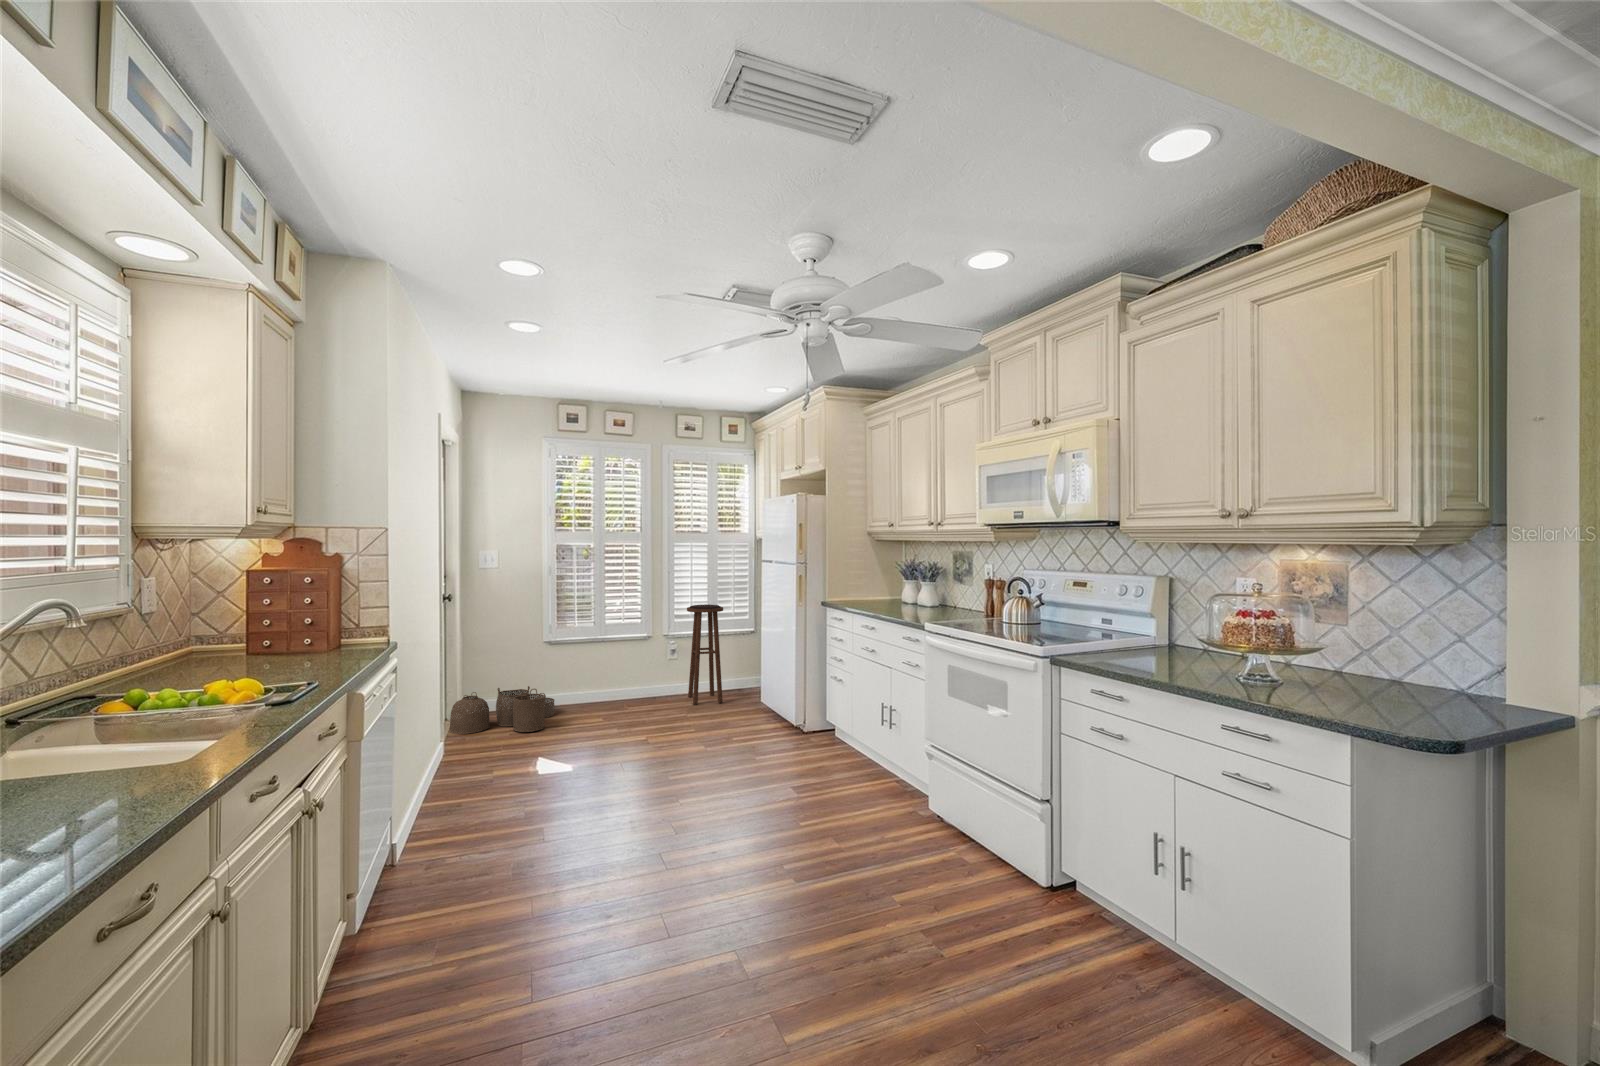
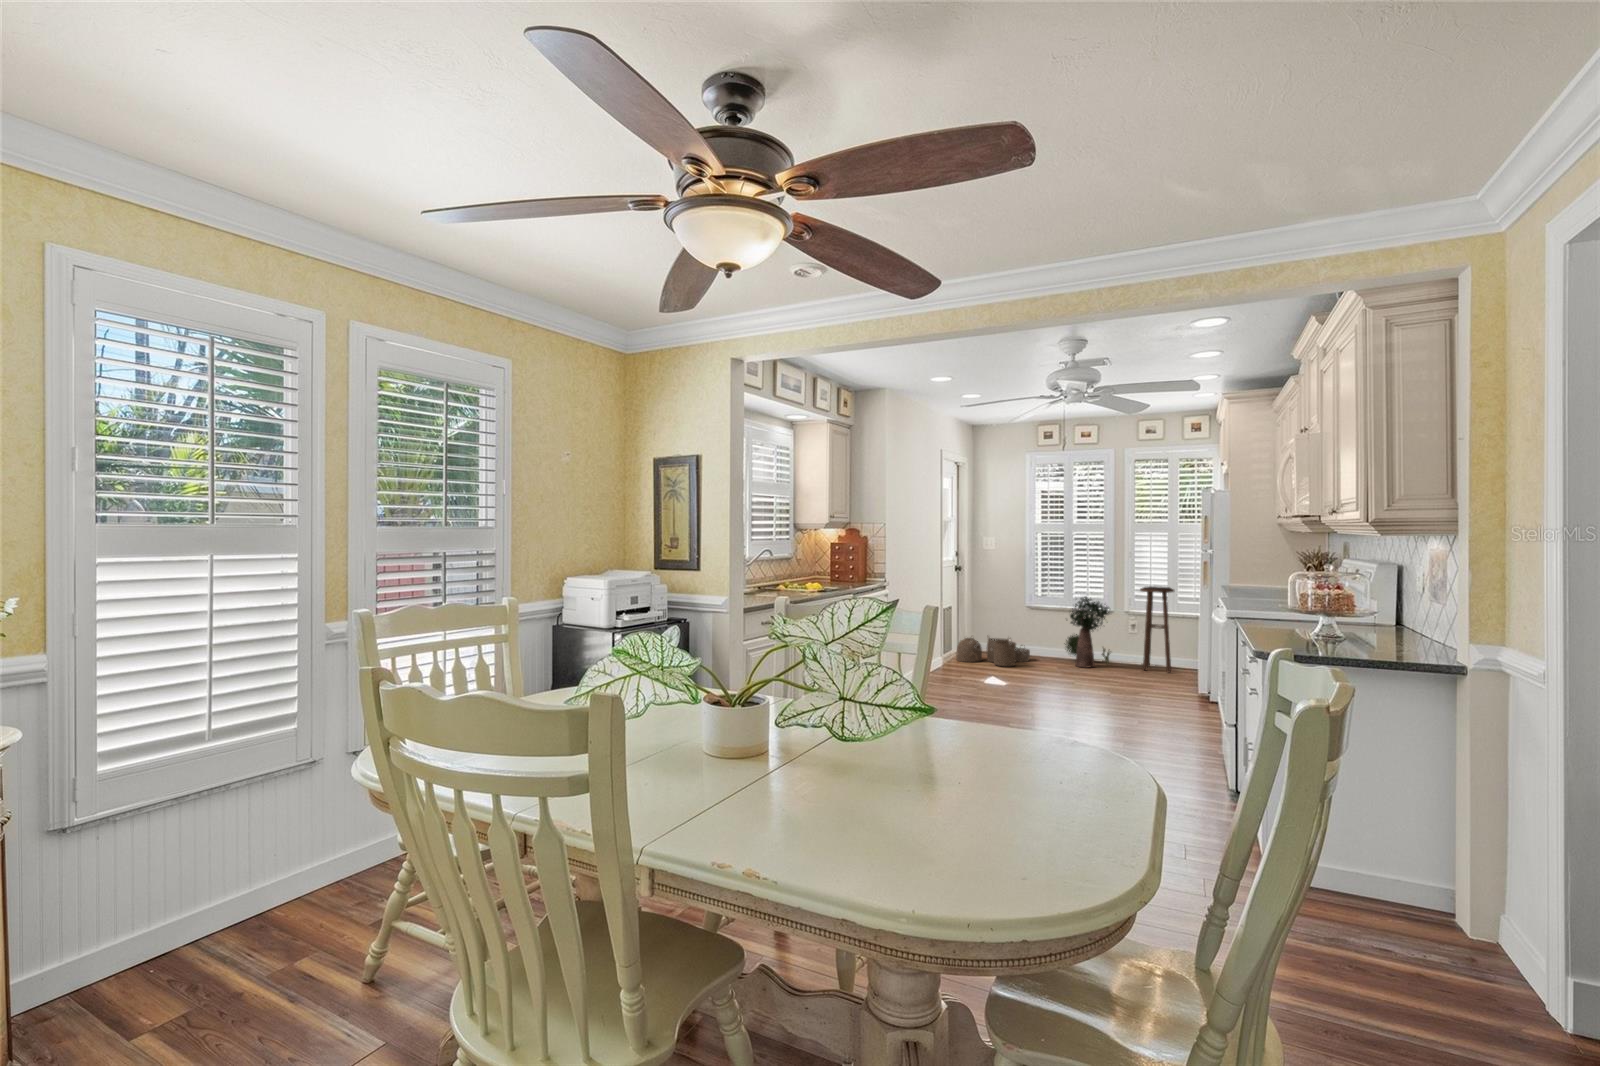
potted plant: none [595,621,658,713] -> present [1065,596,1110,668]

